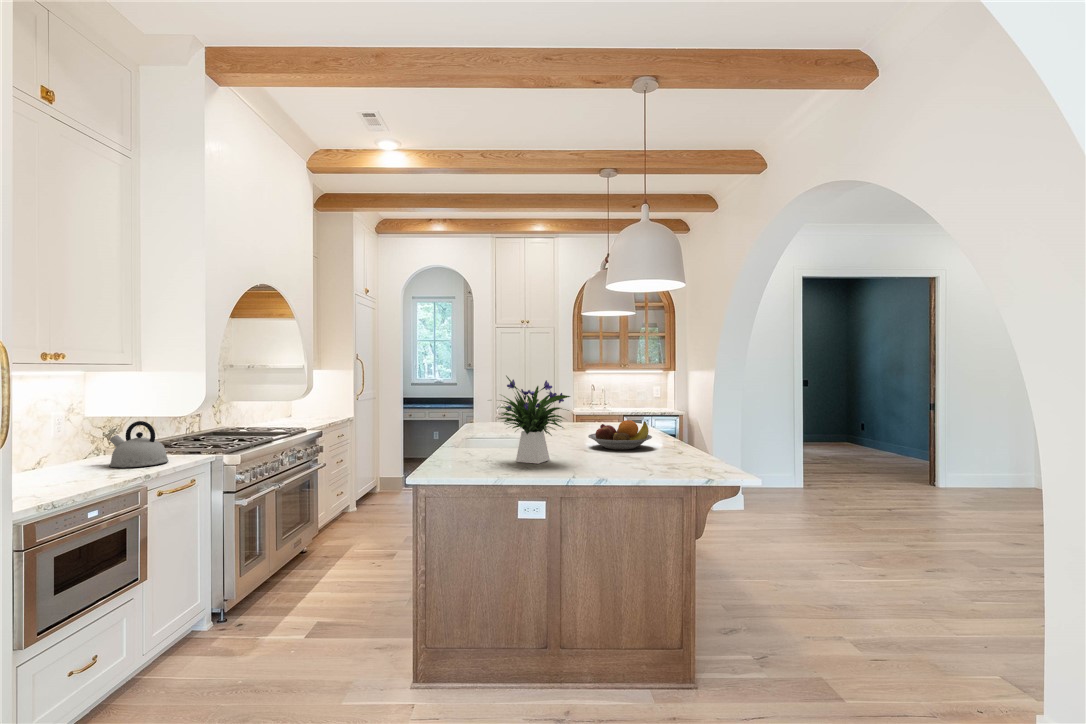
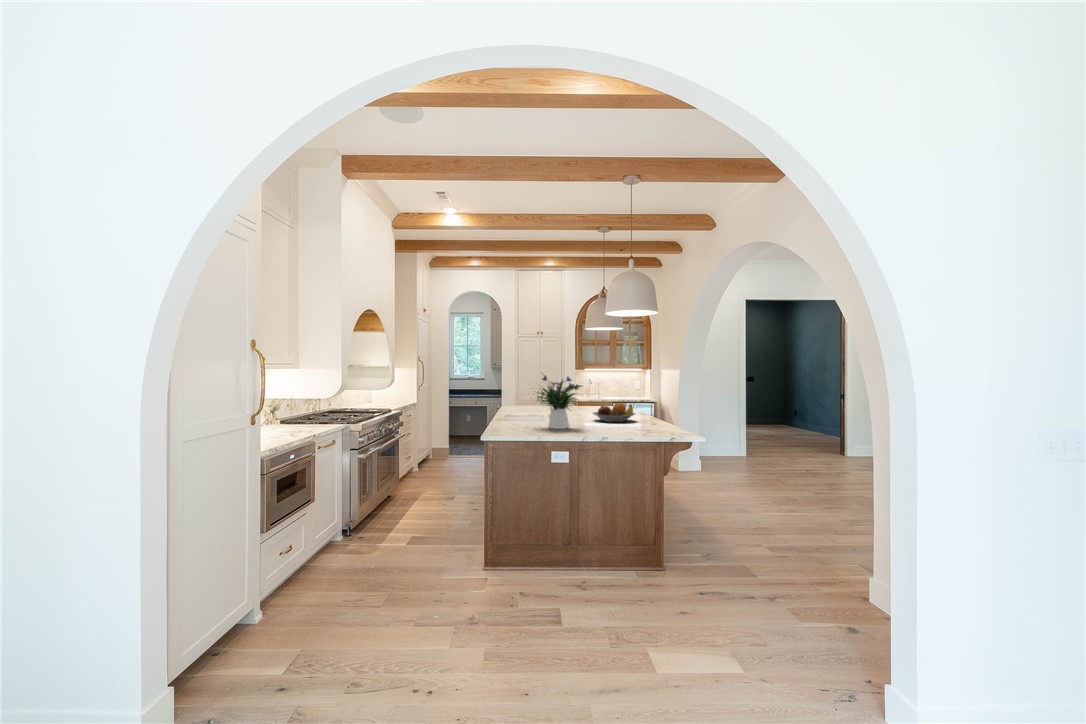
kettle: present [109,421,168,467] -> none [285,401,321,430]

